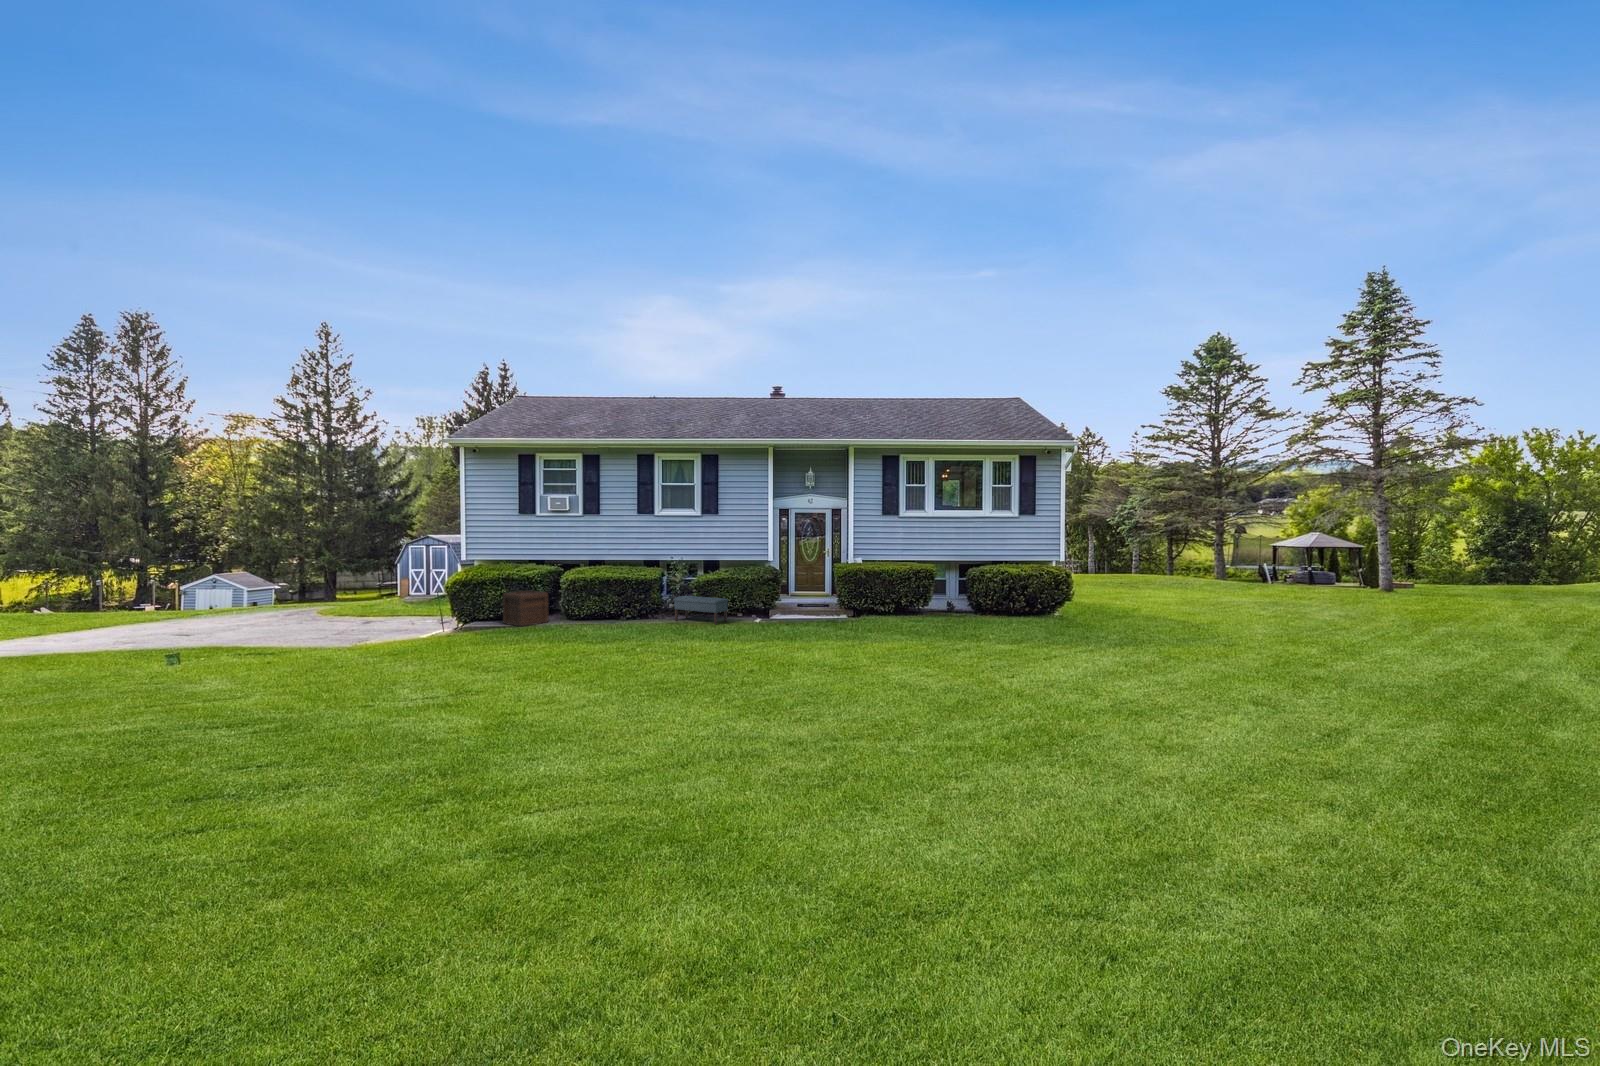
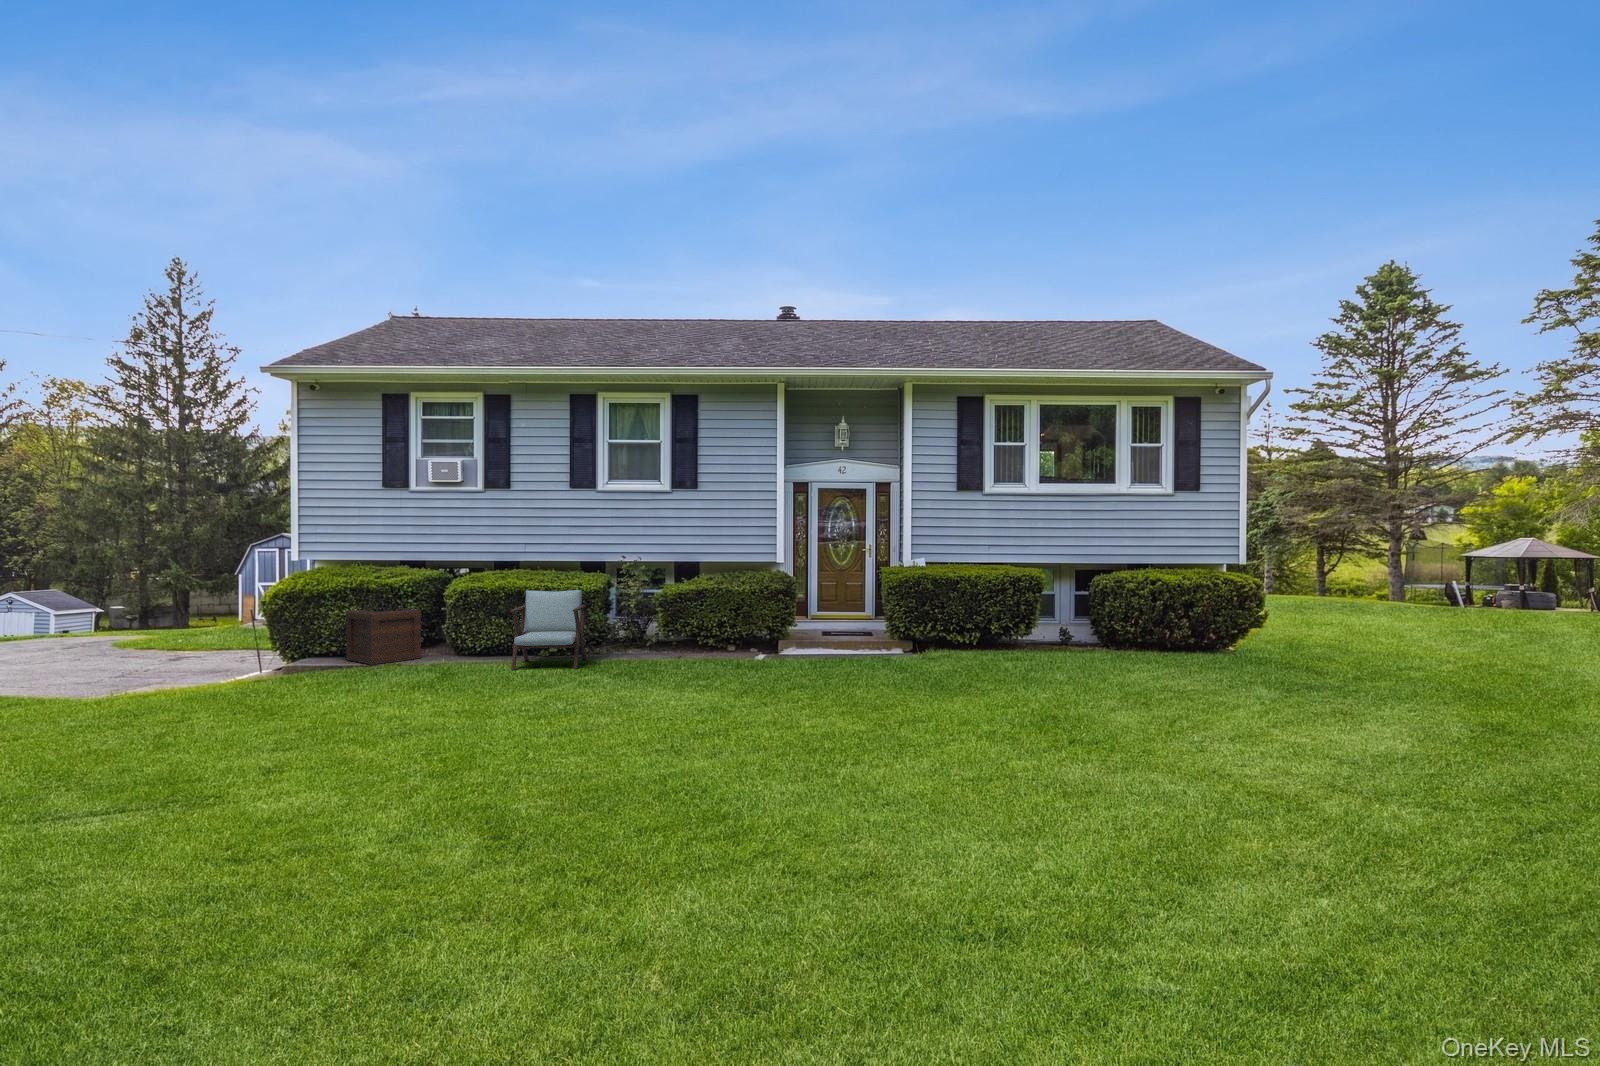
lounge chair: none [607,581,651,630] -> present [510,590,586,670]
bench: present [674,596,728,624] -> none [624,616,712,662]

